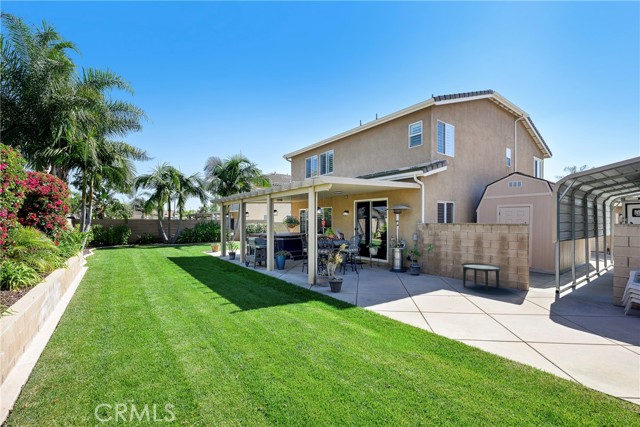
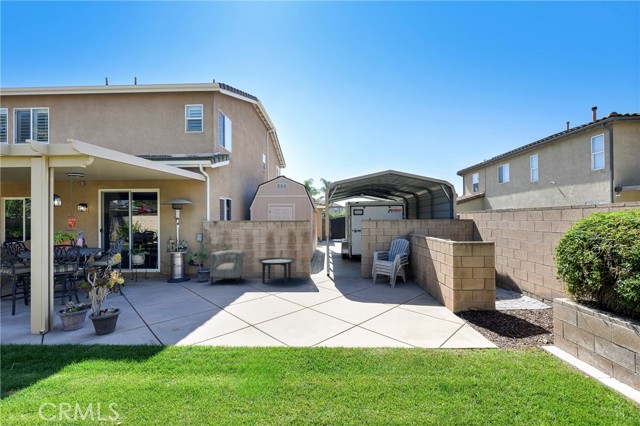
chair: none [418,251,451,282] -> present [210,250,245,284]

